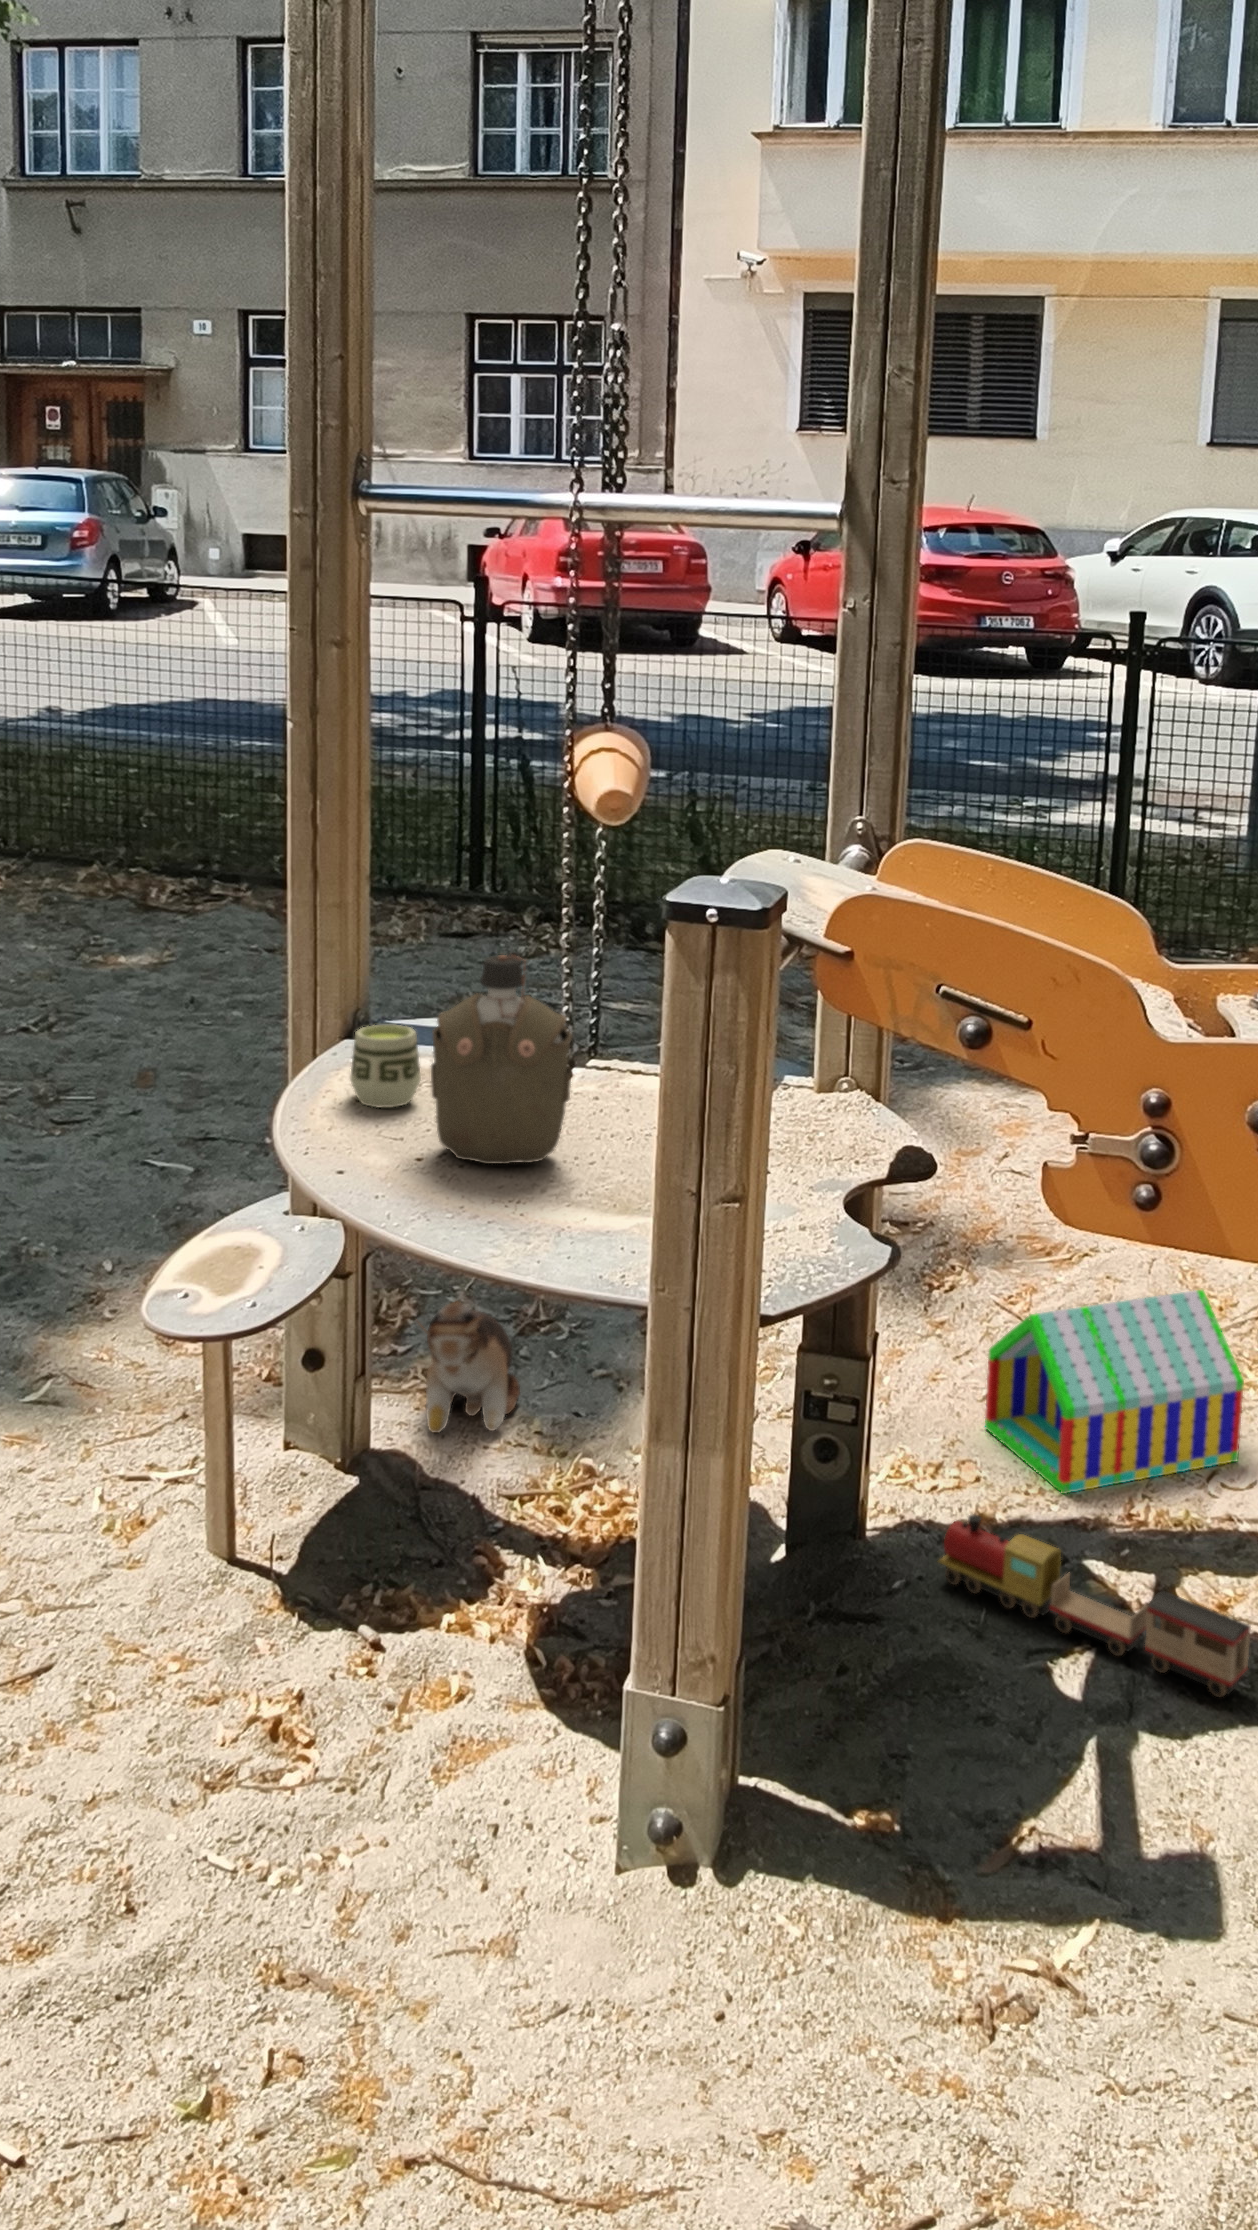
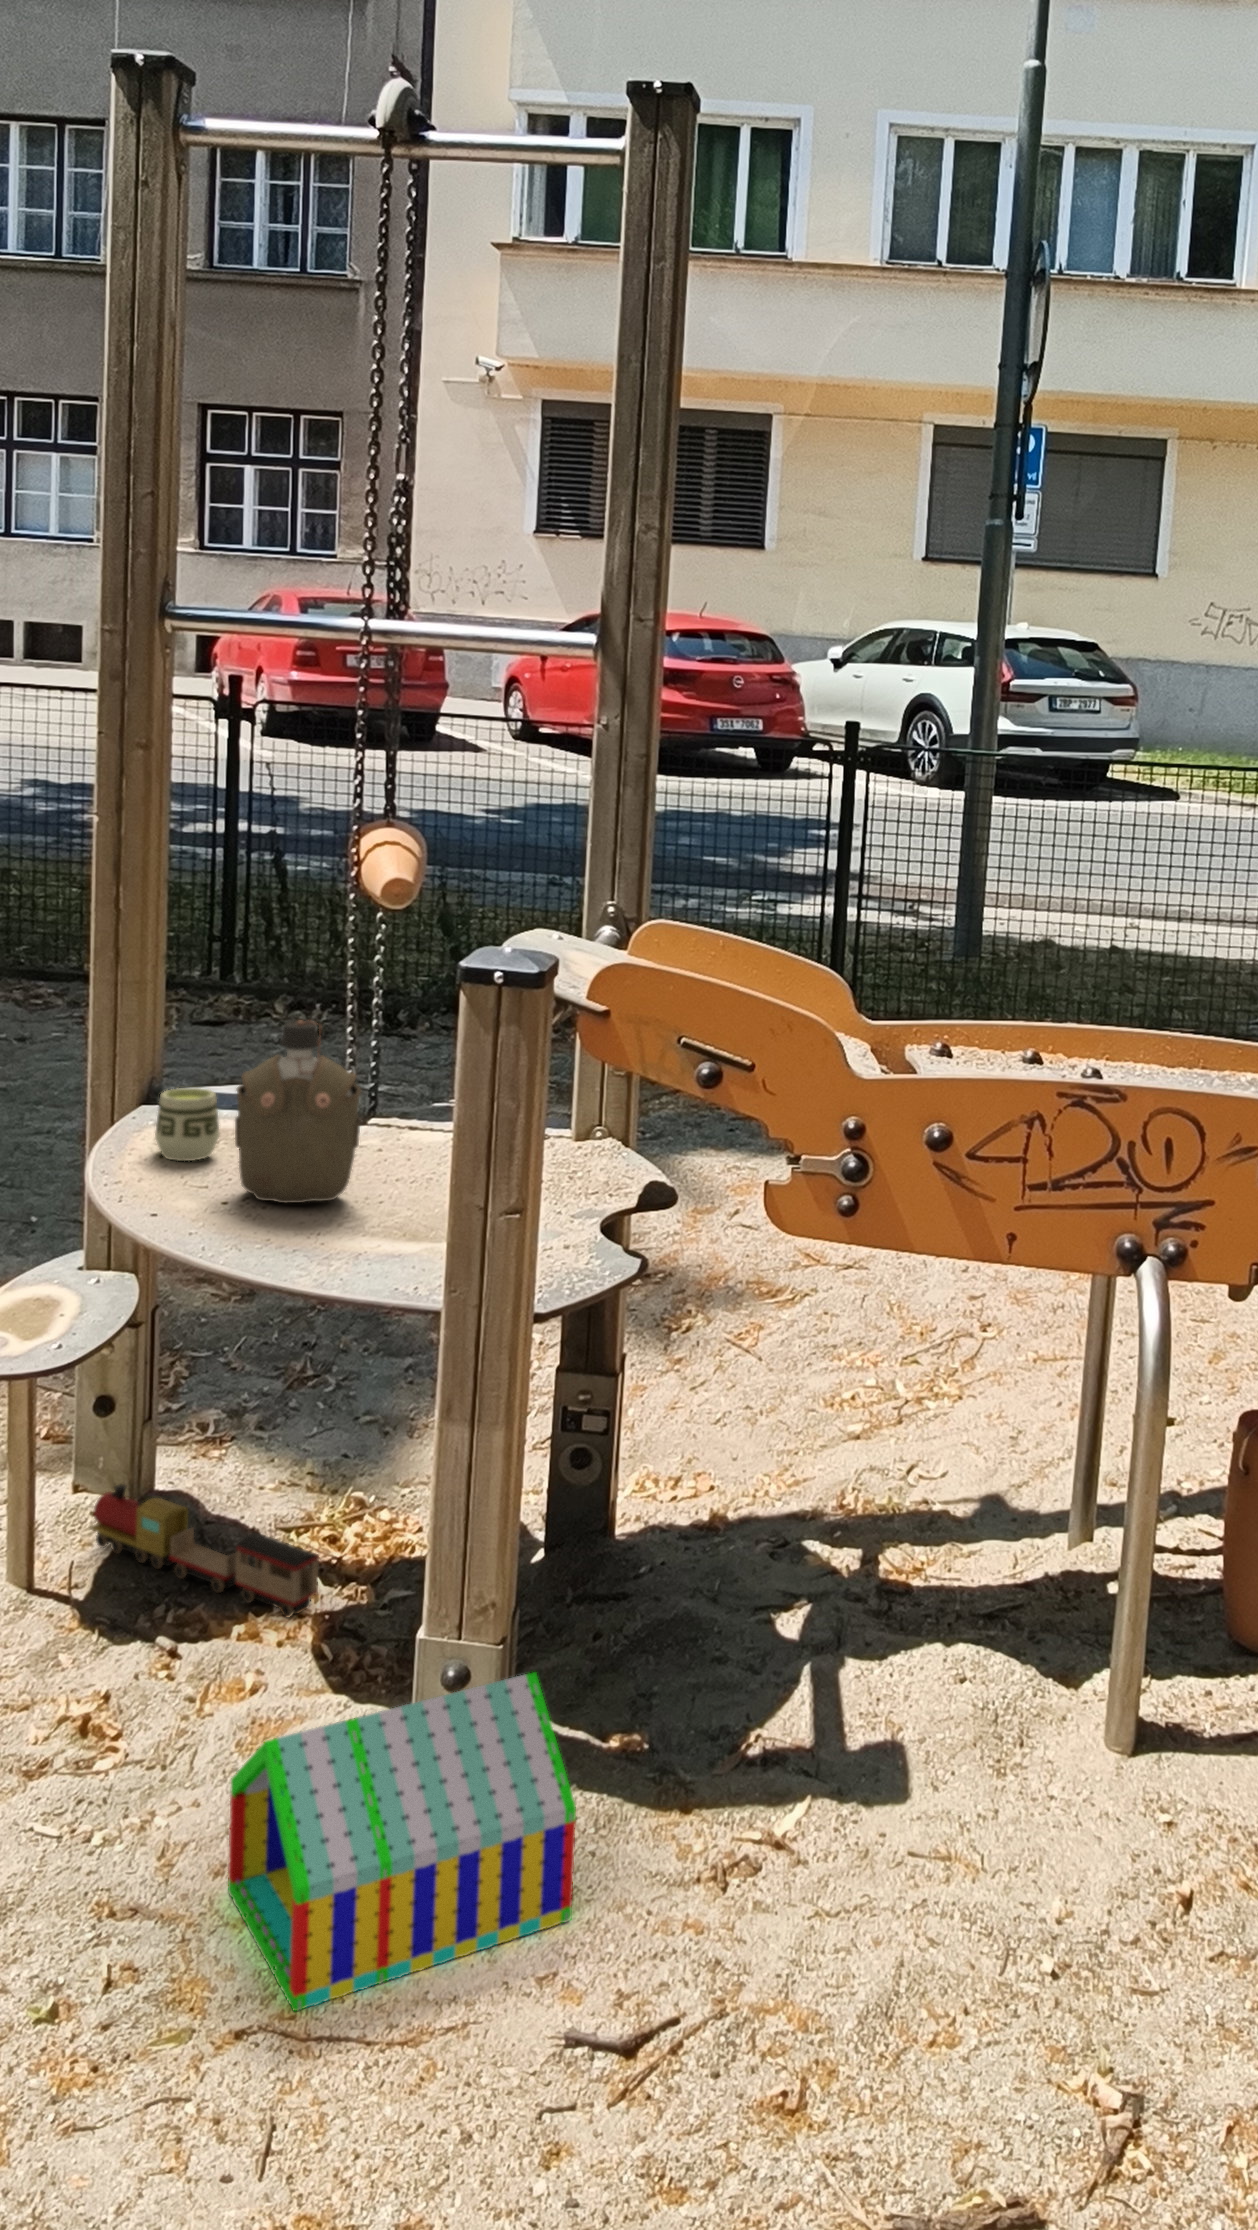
toy house: present [985,1290,1244,1494] -> present [228,1672,576,2011]
plush toy: present [419,1301,520,1433] -> none [201,1347,295,1473]
toy train: present [939,1514,1251,1697] -> present [90,1484,319,1617]

